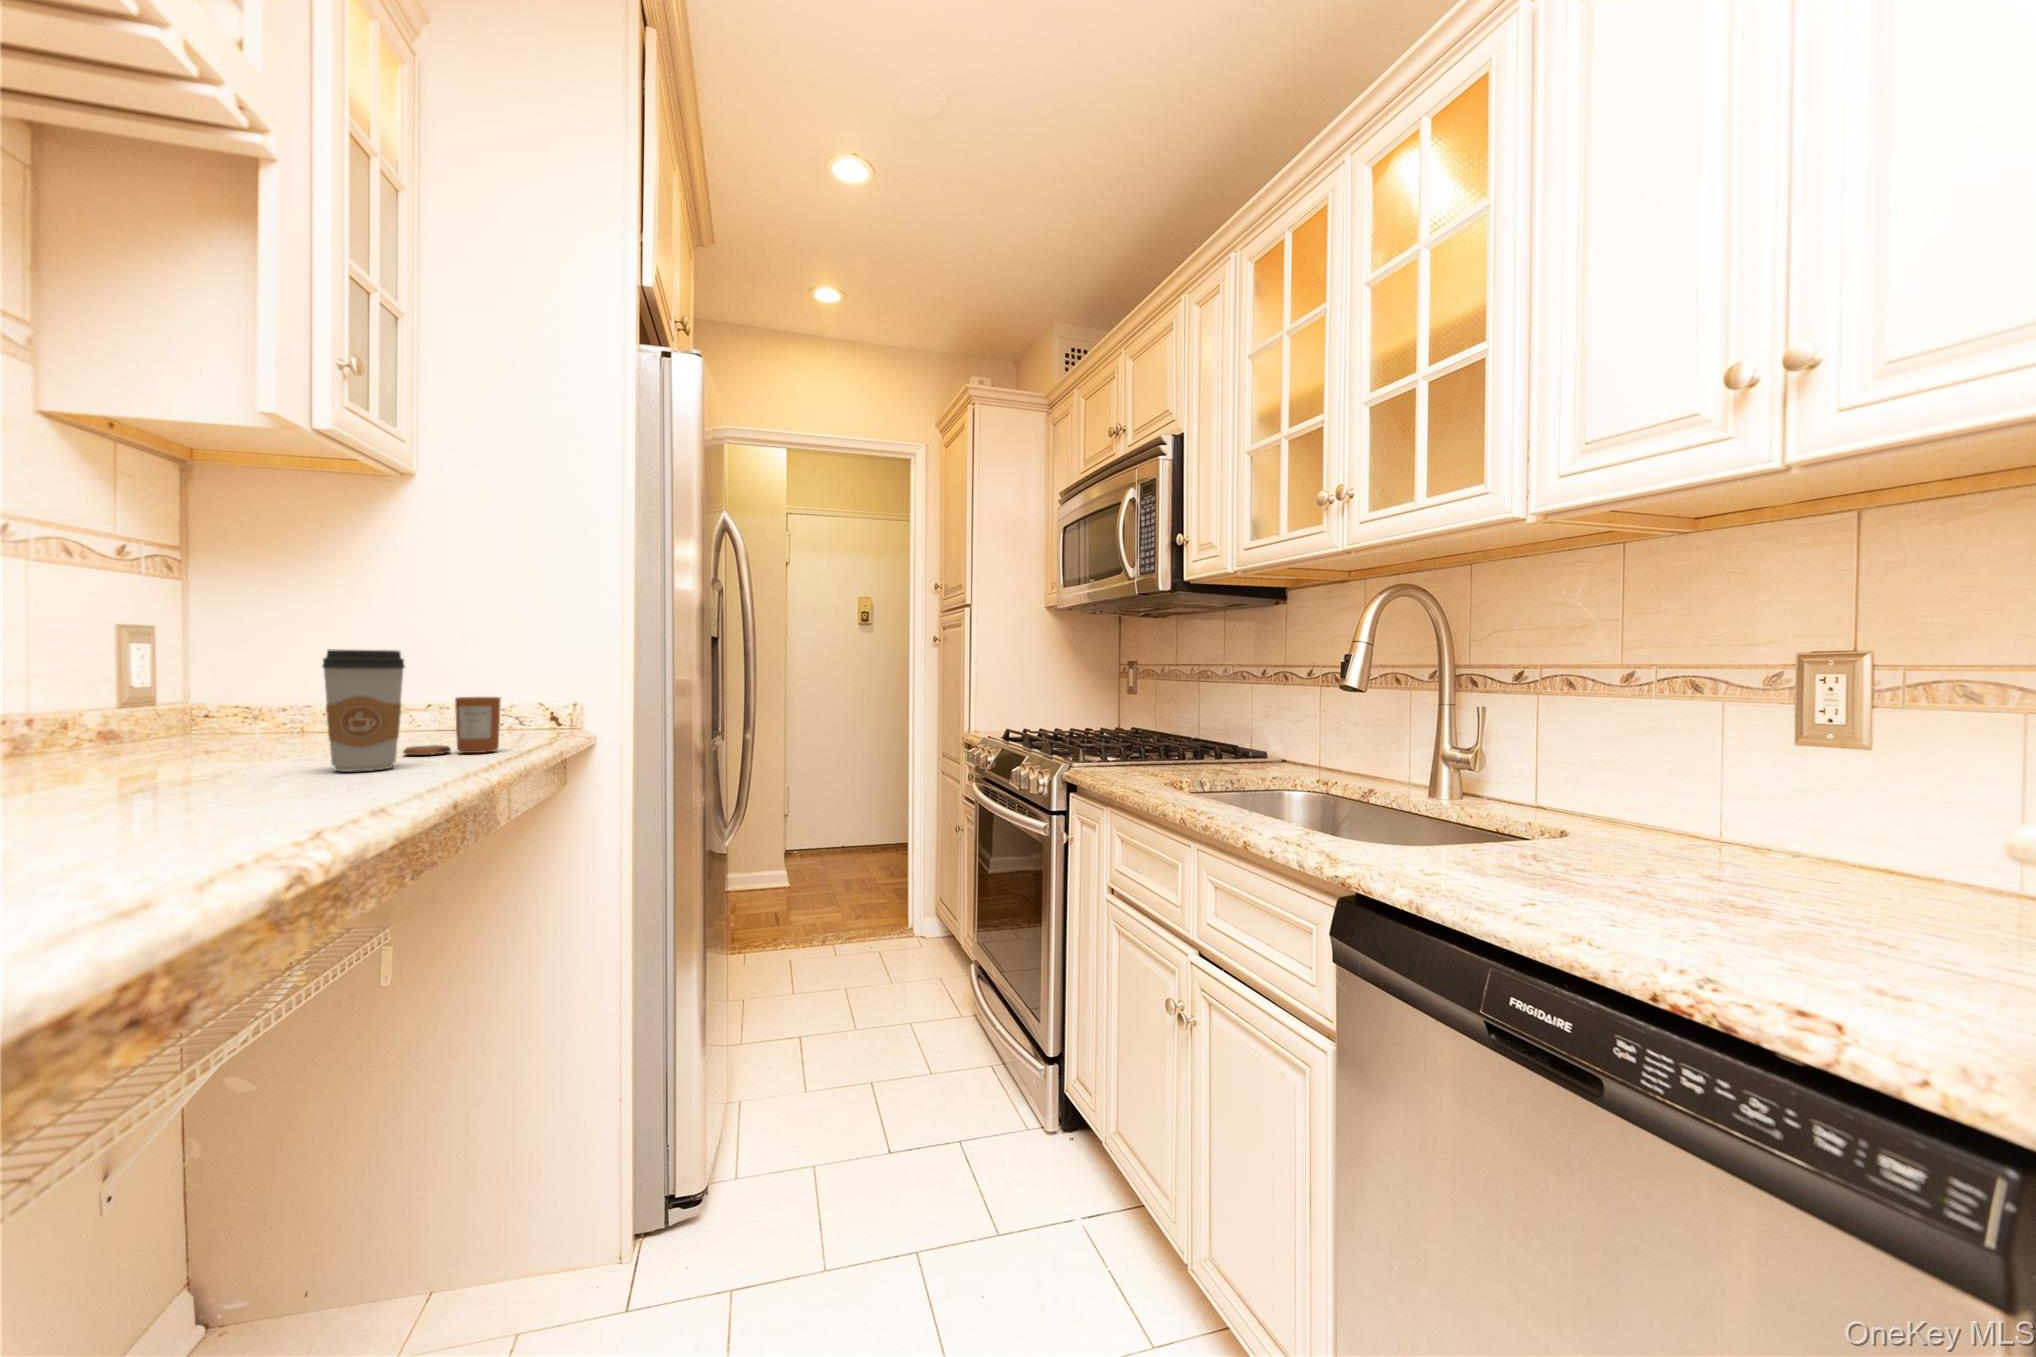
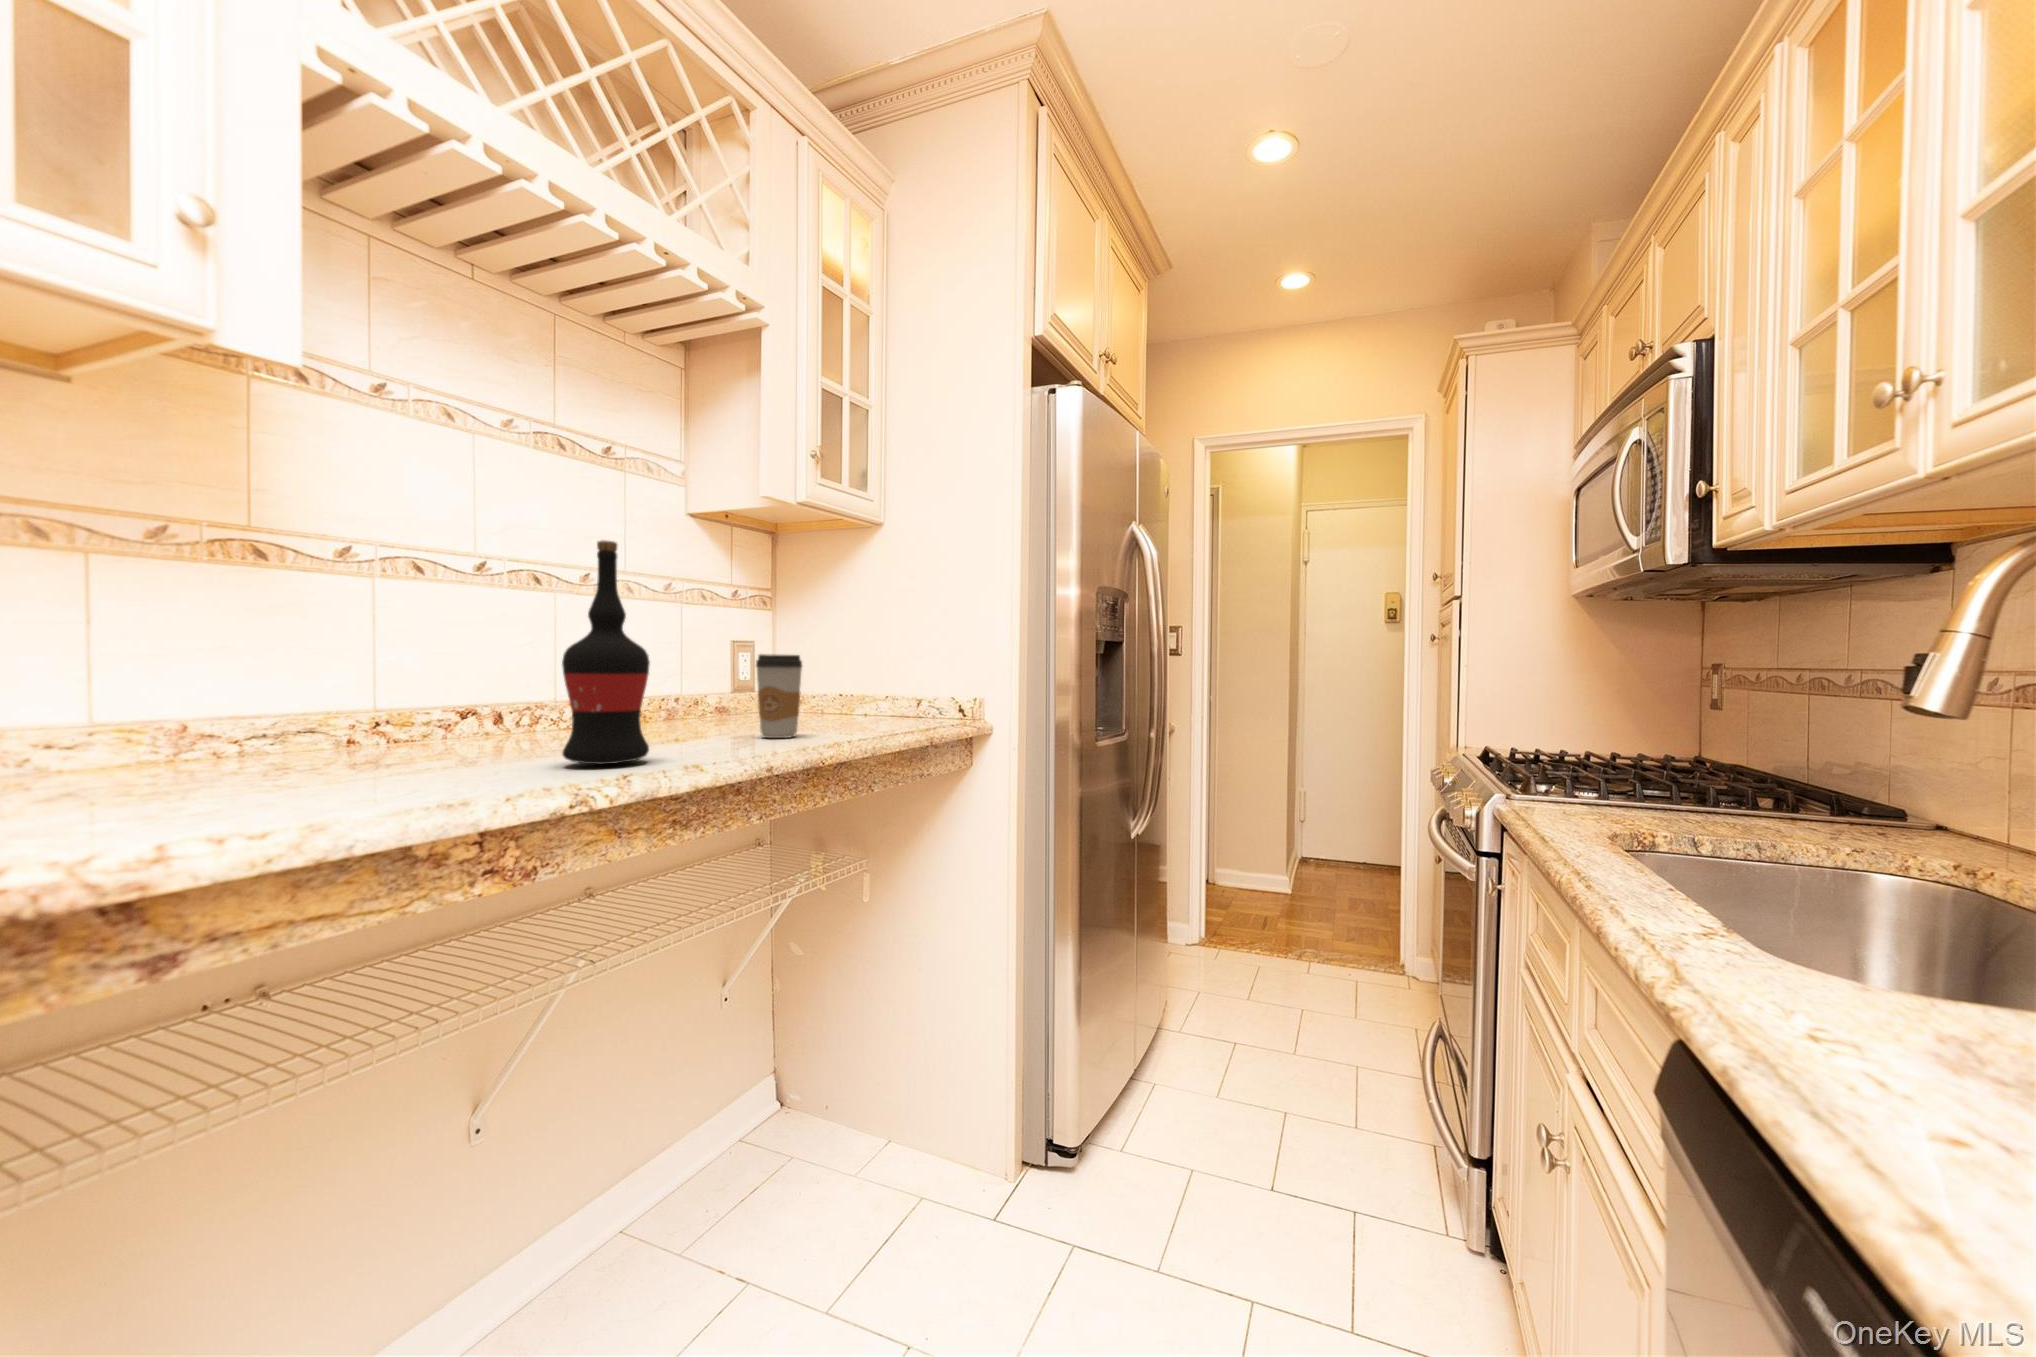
wine bottle: none [124,465,300,832] -> present [562,541,650,764]
candle: present [403,697,501,755] -> none [827,690,883,731]

